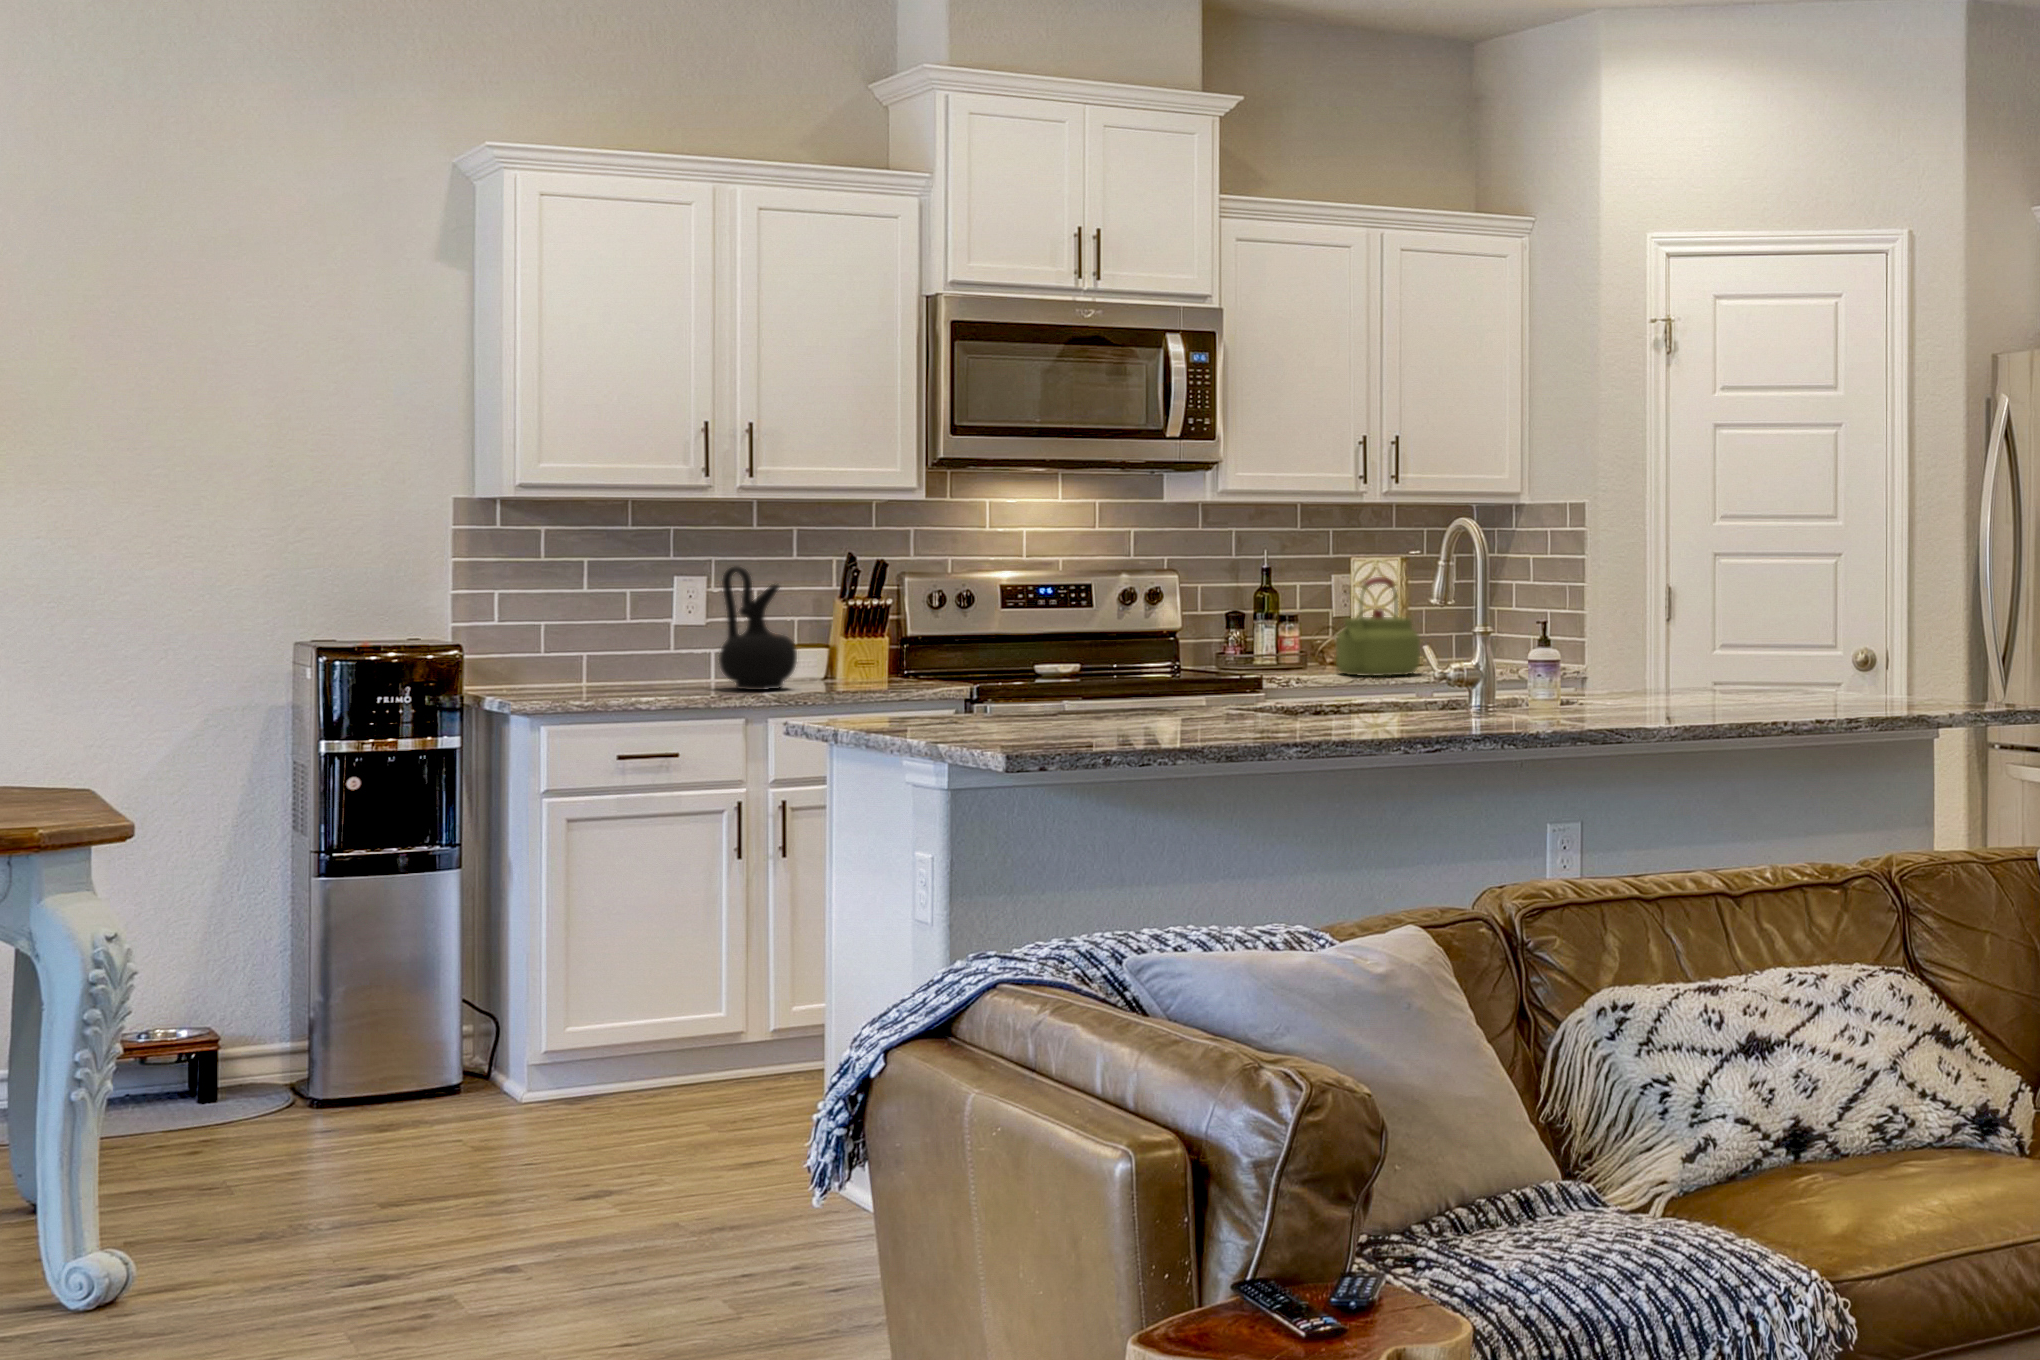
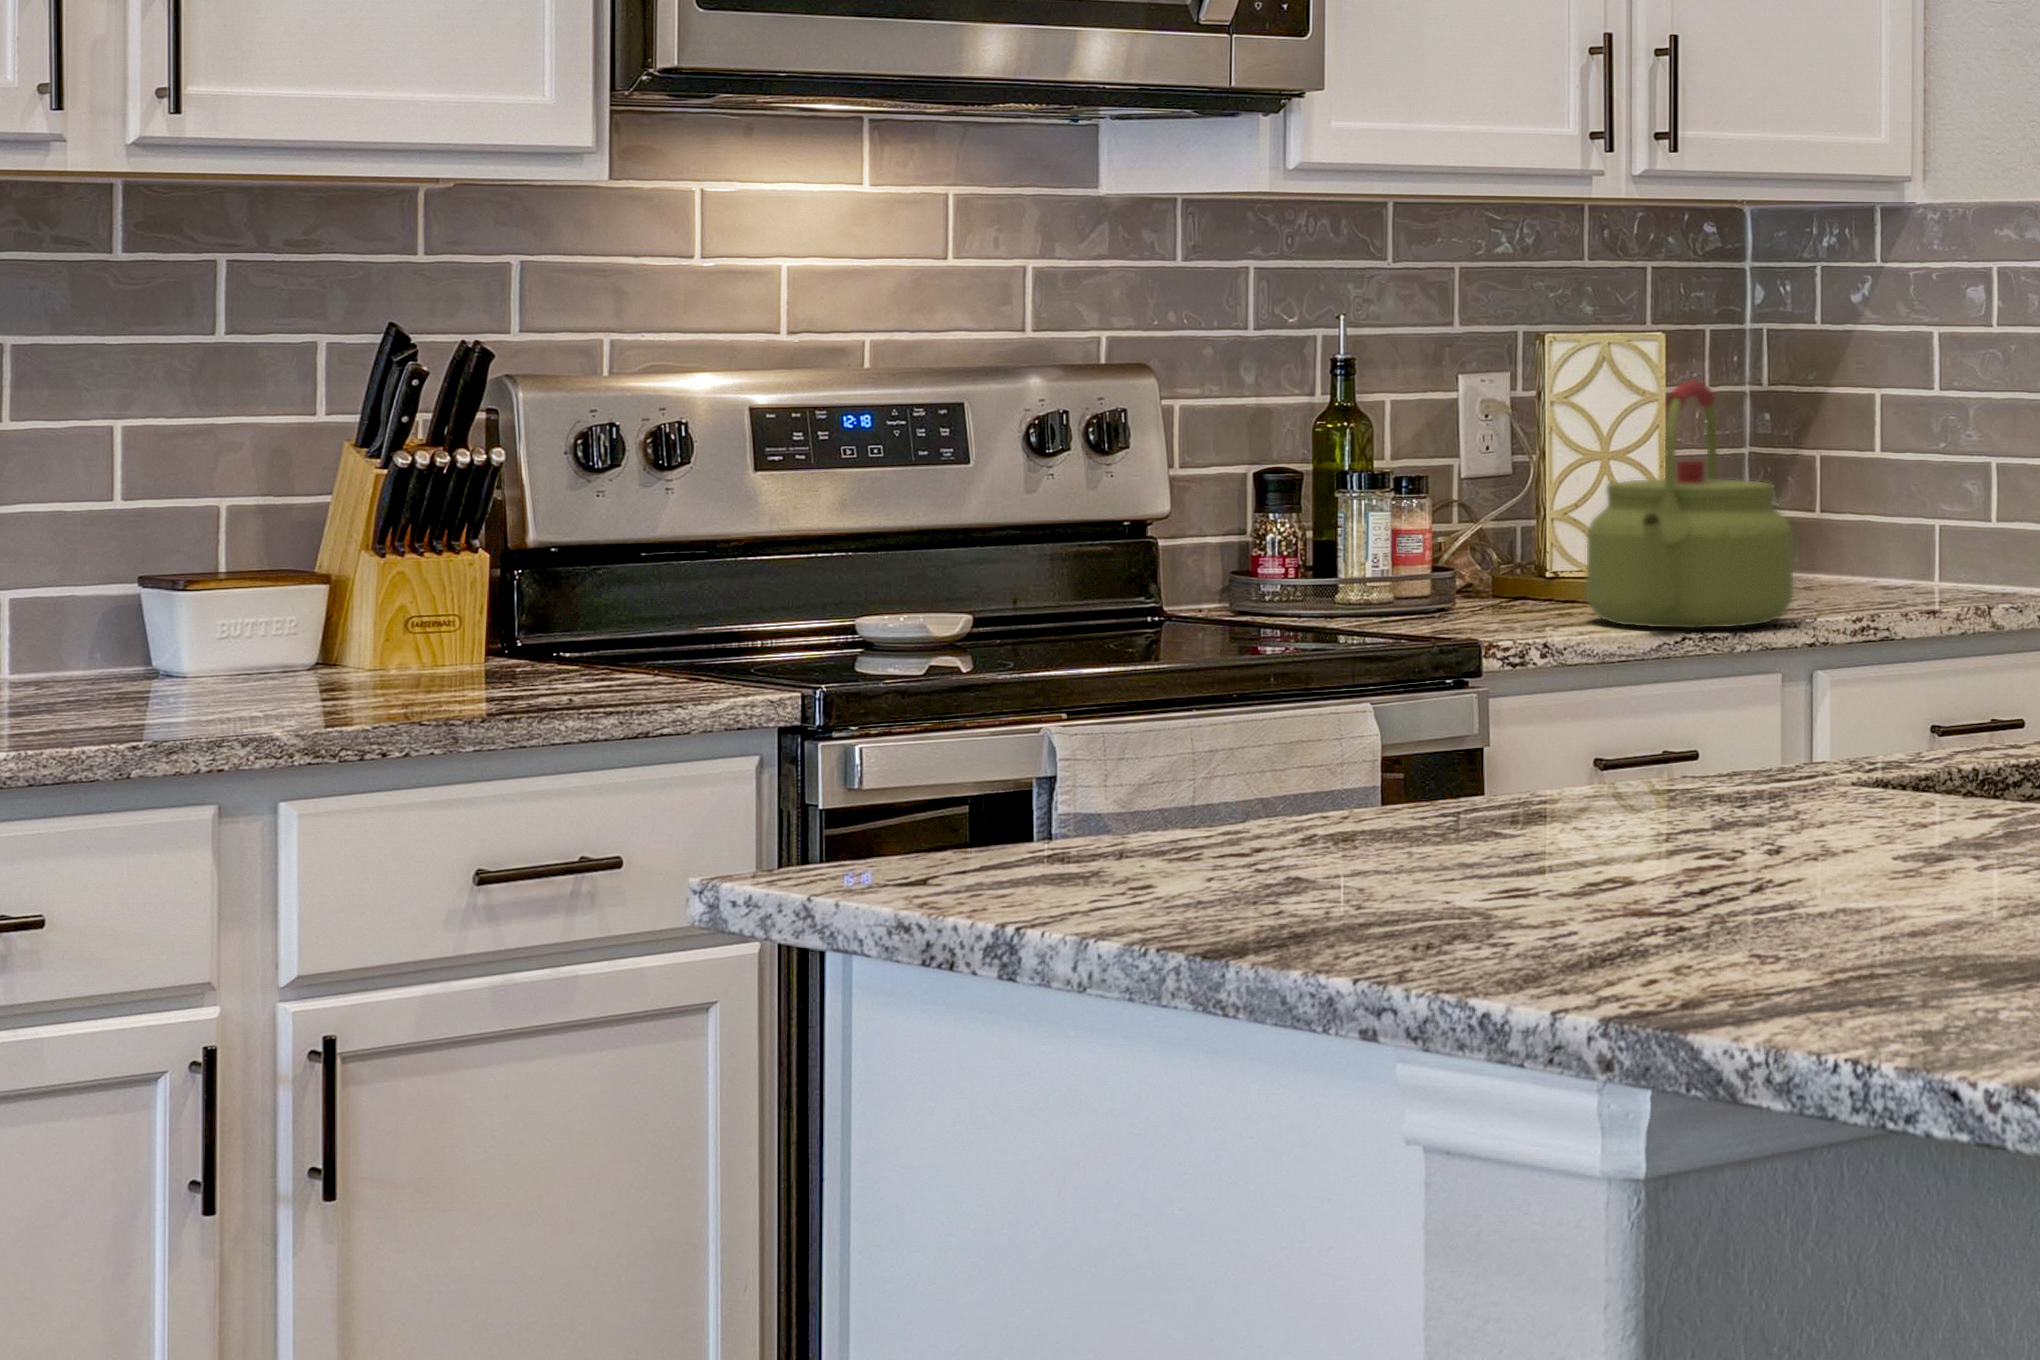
ceramic jug: present [719,567,797,690] -> none [94,360,318,714]

